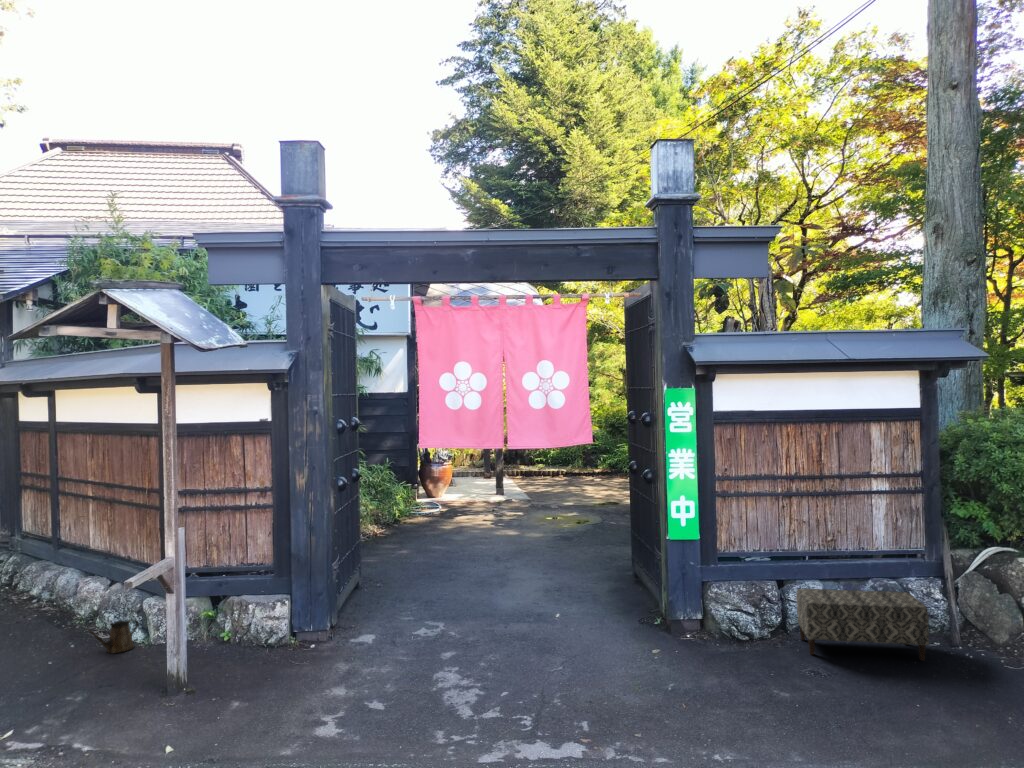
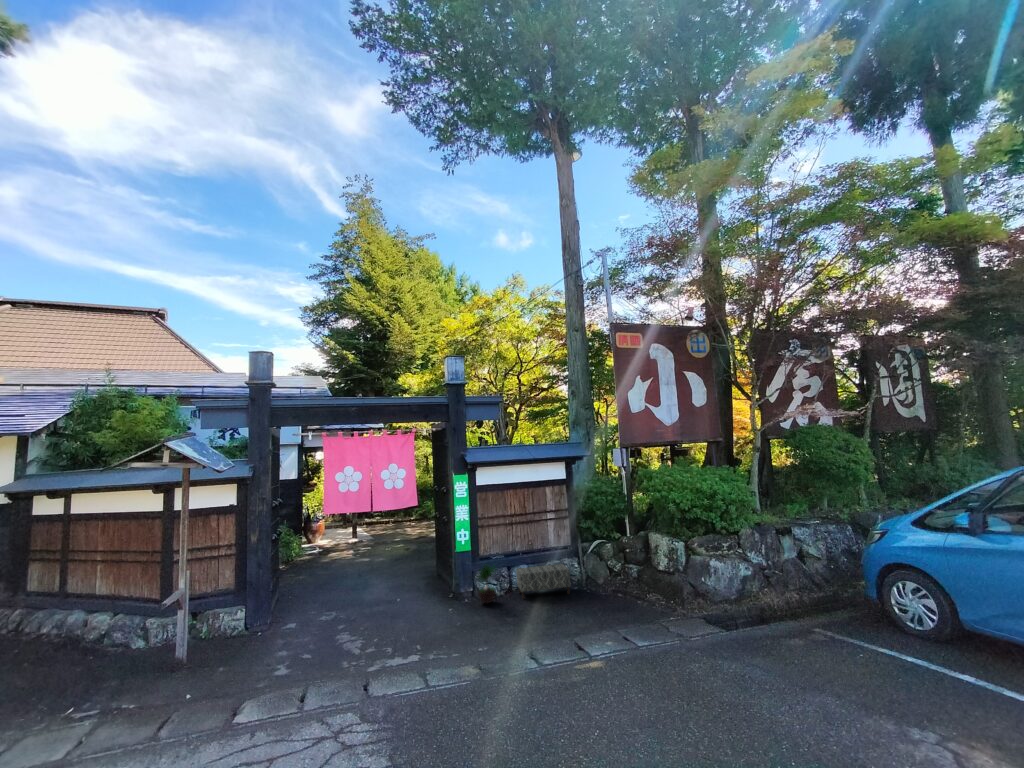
potted tree: none [703,566,756,651] -> present [477,566,496,603]
watering can: present [85,620,138,654] -> none [101,640,136,664]

